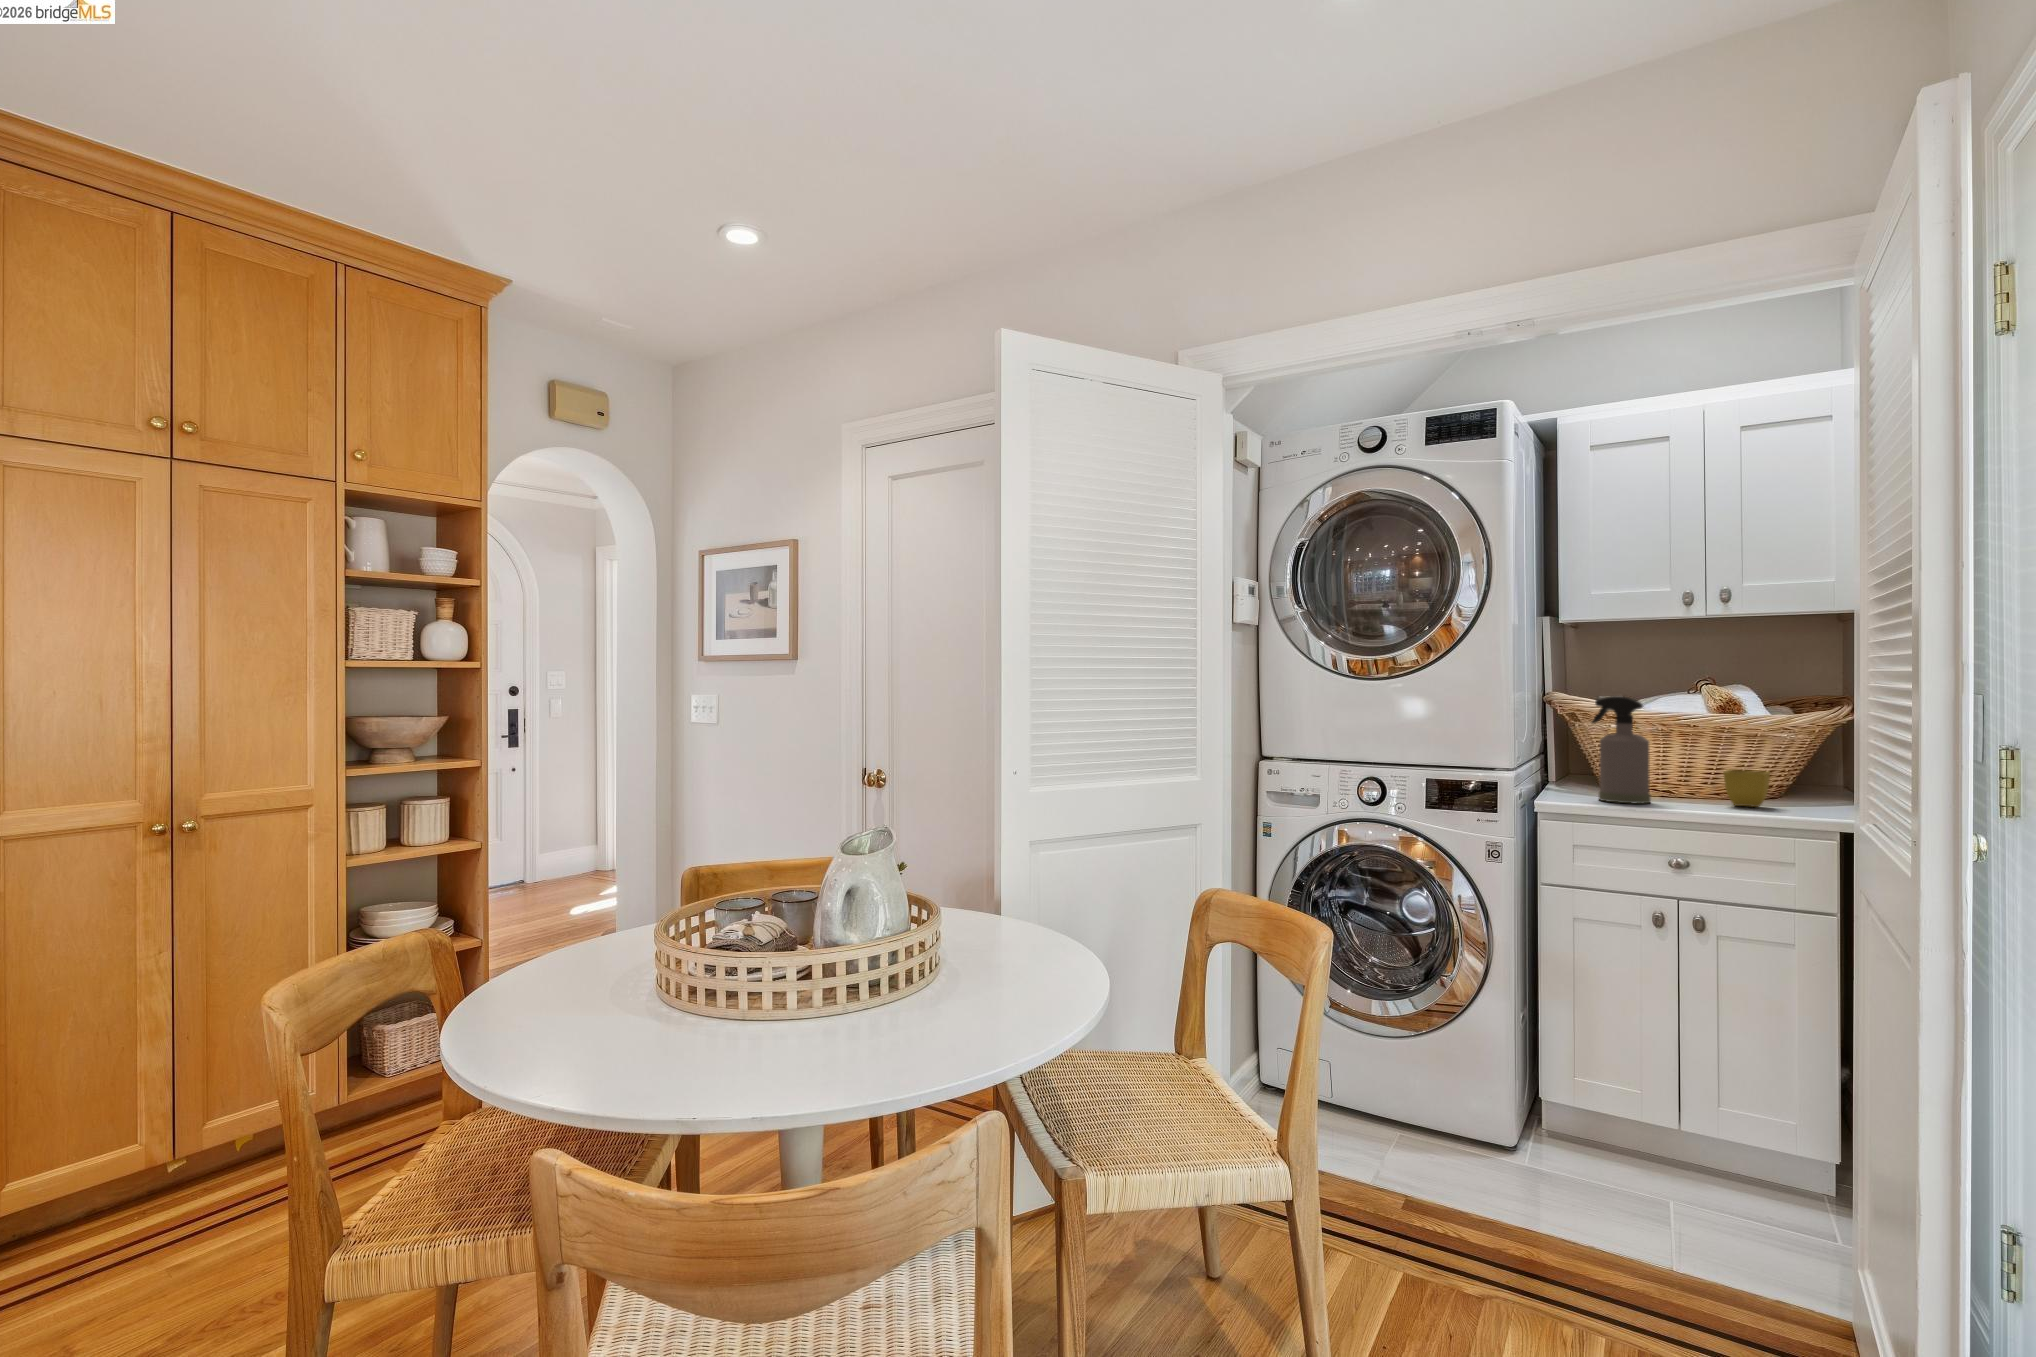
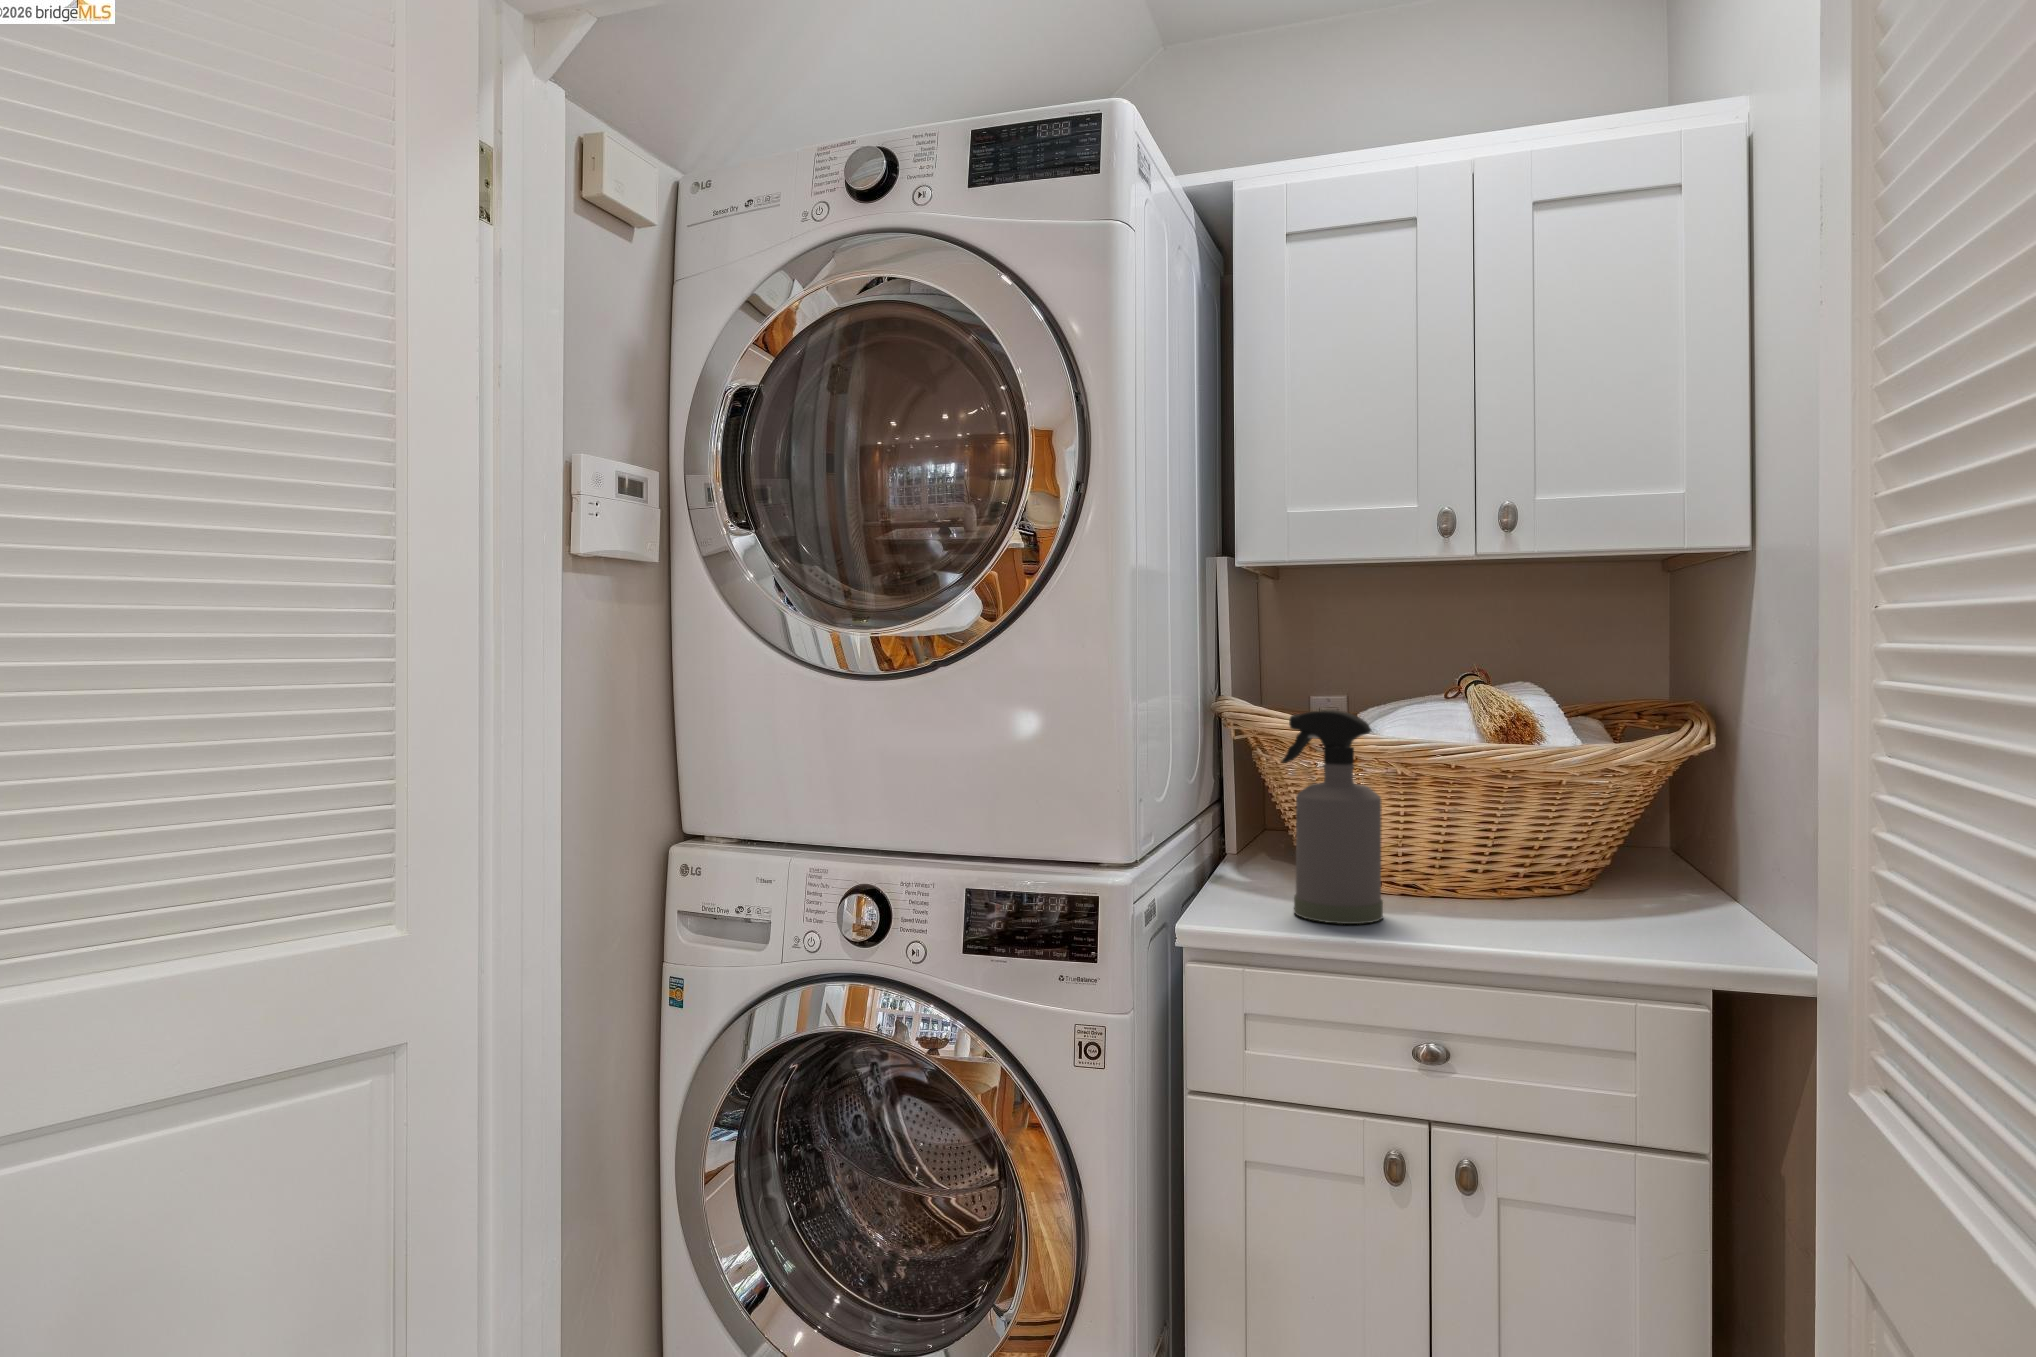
flower pot: present [1723,770,1770,807] -> none [1506,847,1584,925]

